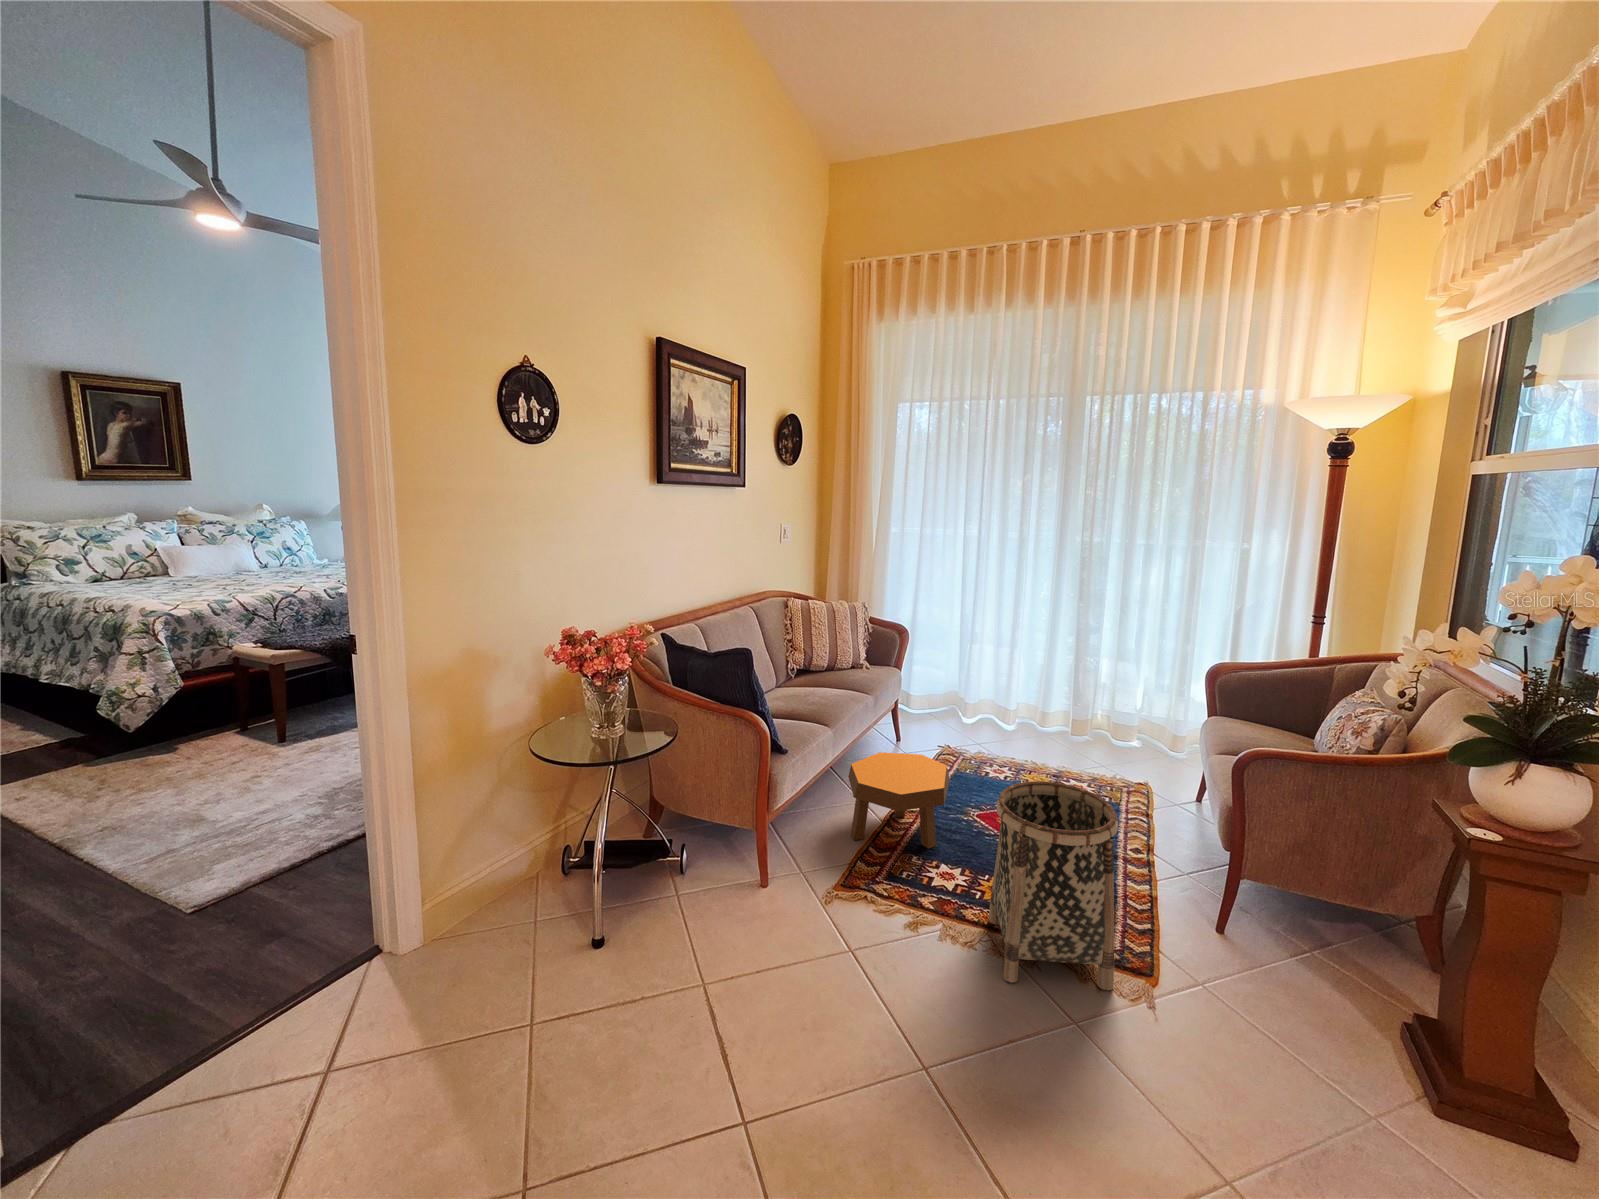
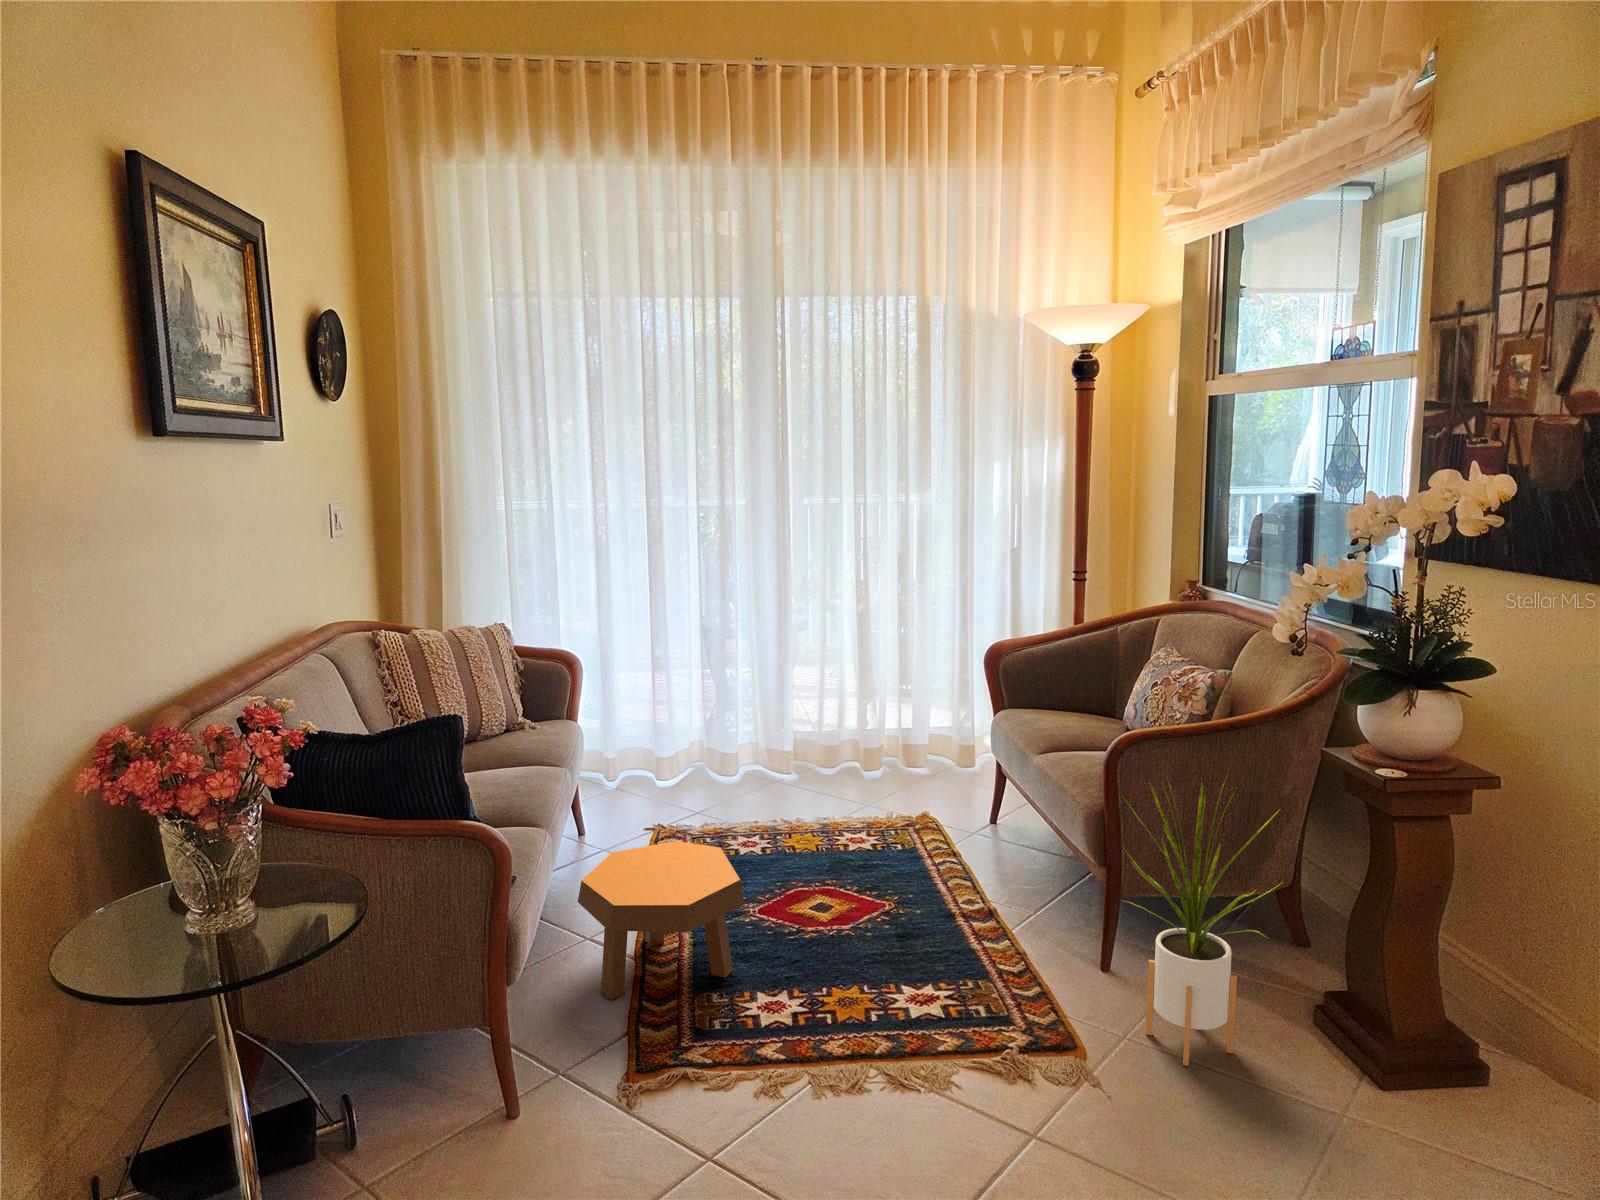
basket: present [989,781,1118,990] -> none [861,827,1049,1120]
house plant: none [1201,784,1366,1035] -> present [1122,773,1282,1066]

